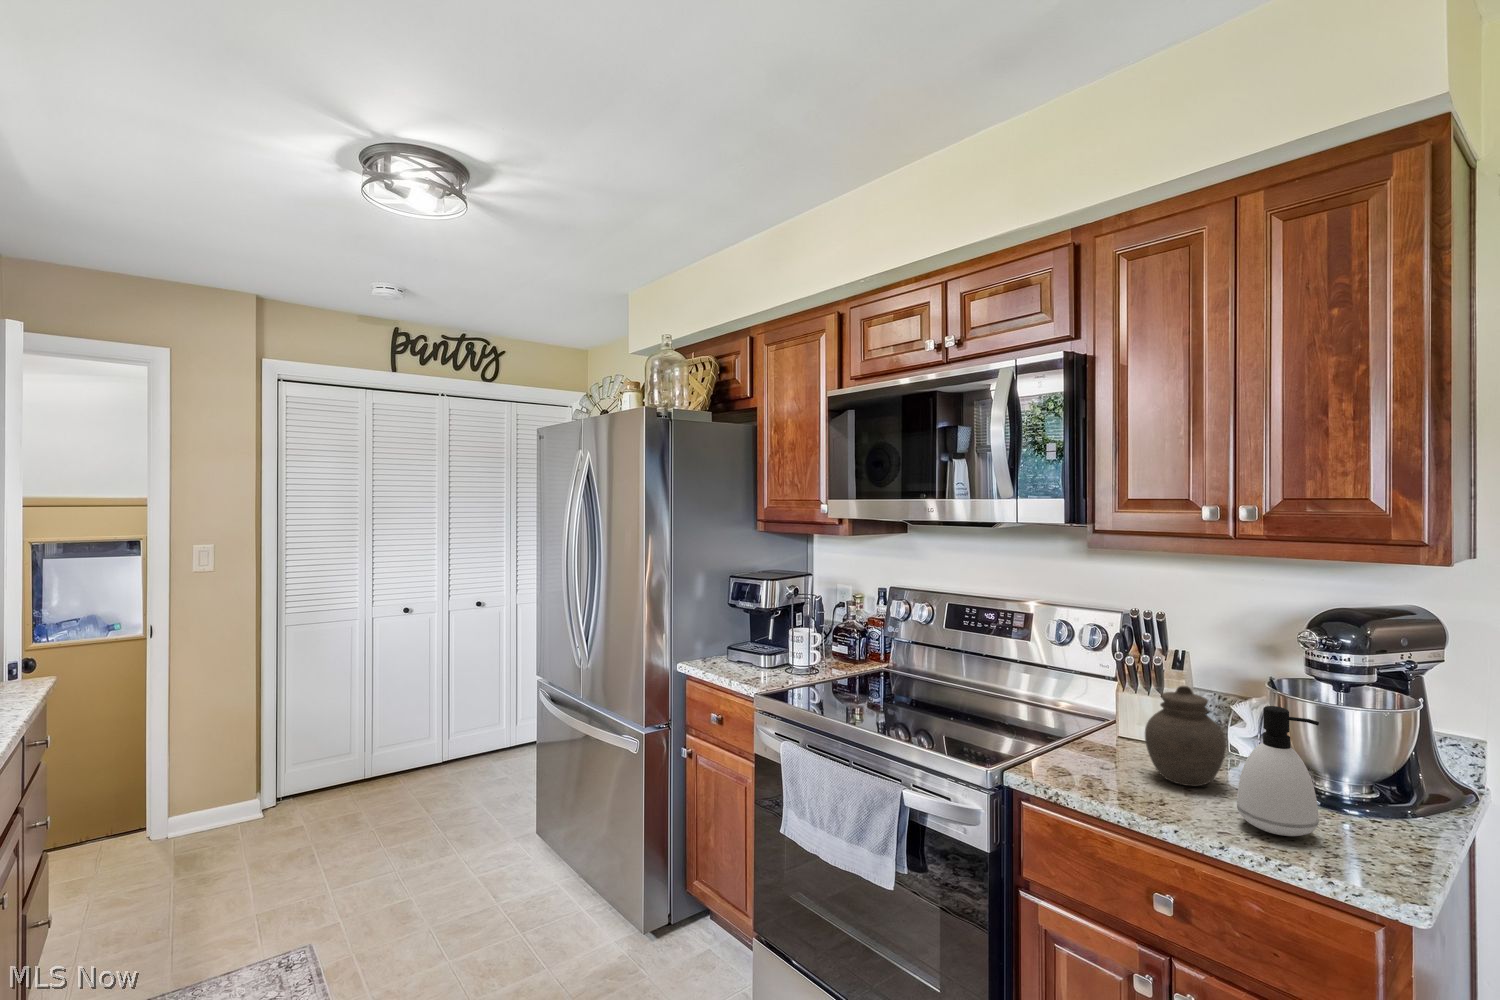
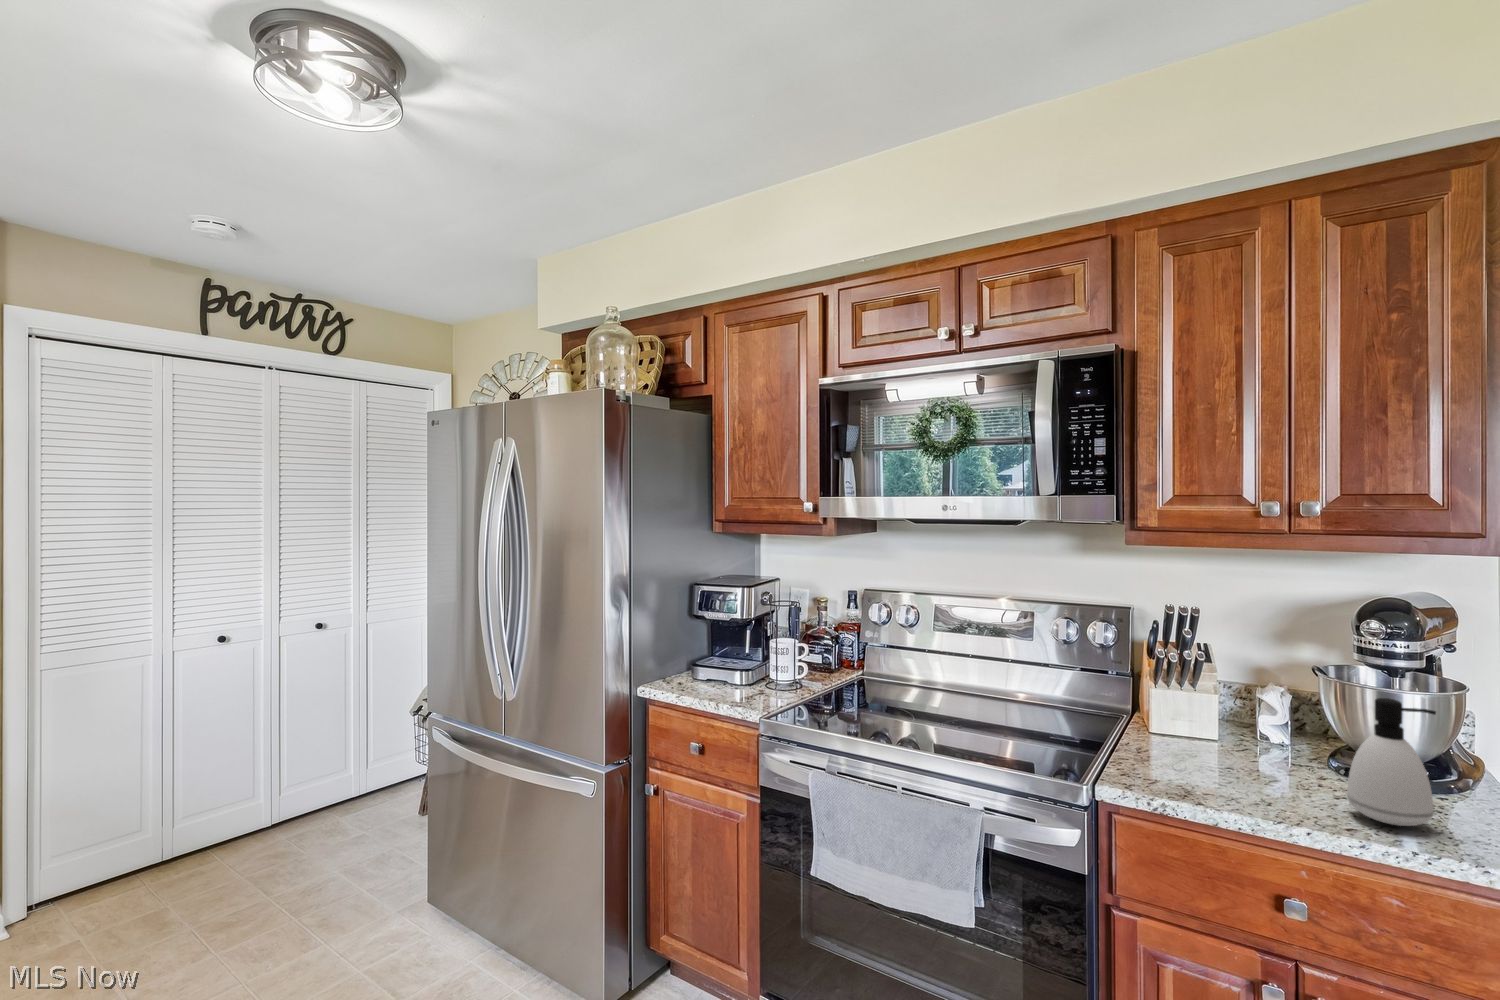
jar: present [1145,686,1226,786] -> none [1215,681,1300,782]

